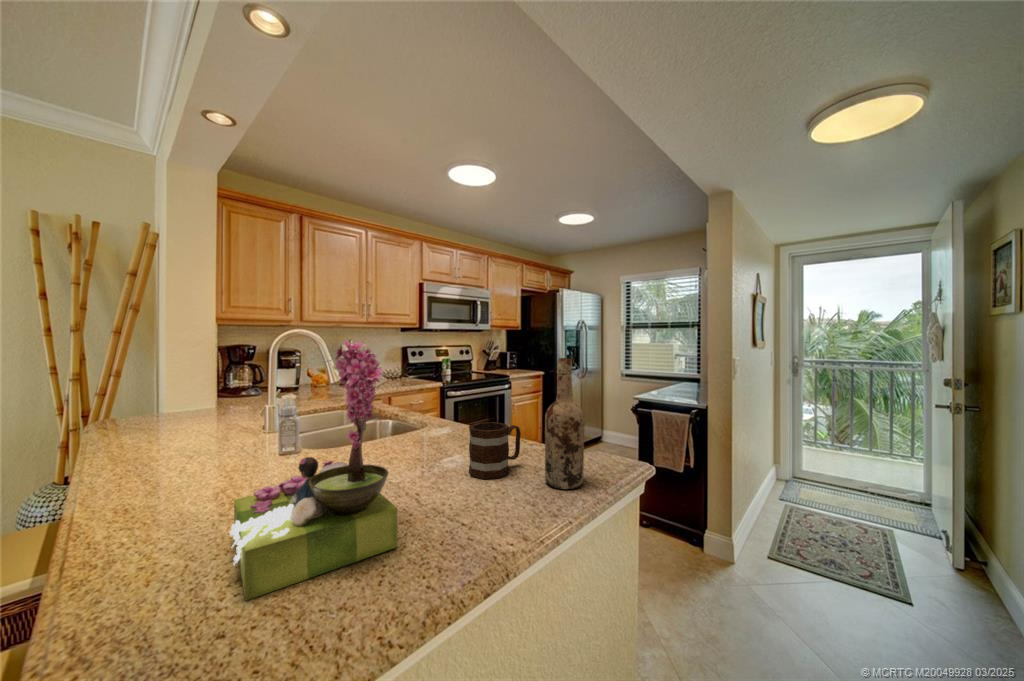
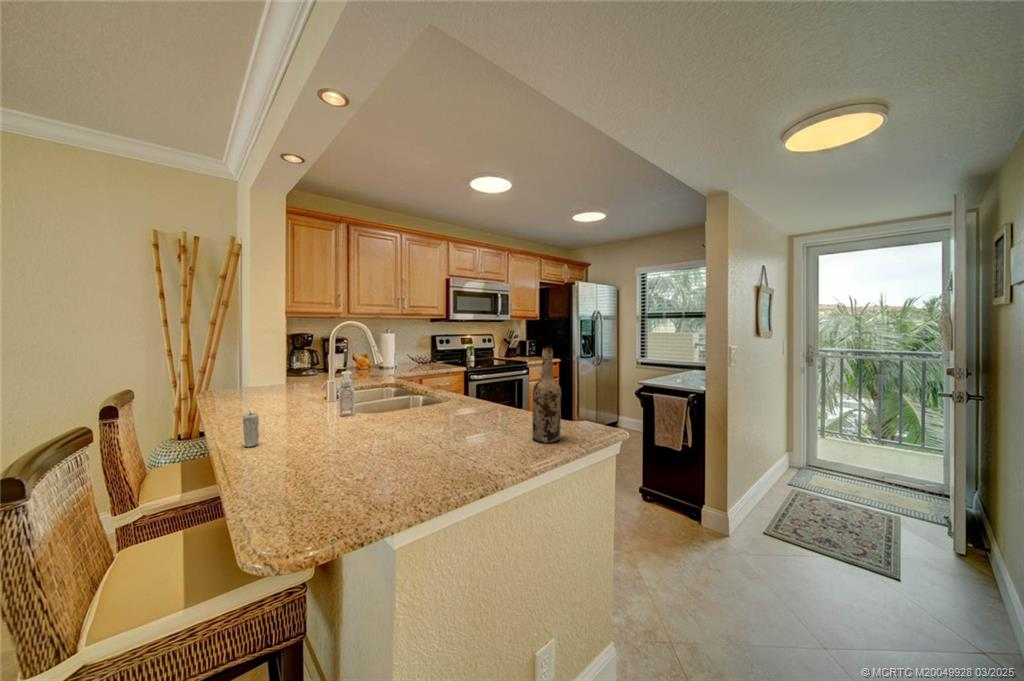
flower arrangement: present [230,340,397,601] -> none [324,333,425,488]
mug: present [469,422,521,479] -> none [479,395,518,435]
candle: none [110,452,138,514] -> present [243,412,259,447]

